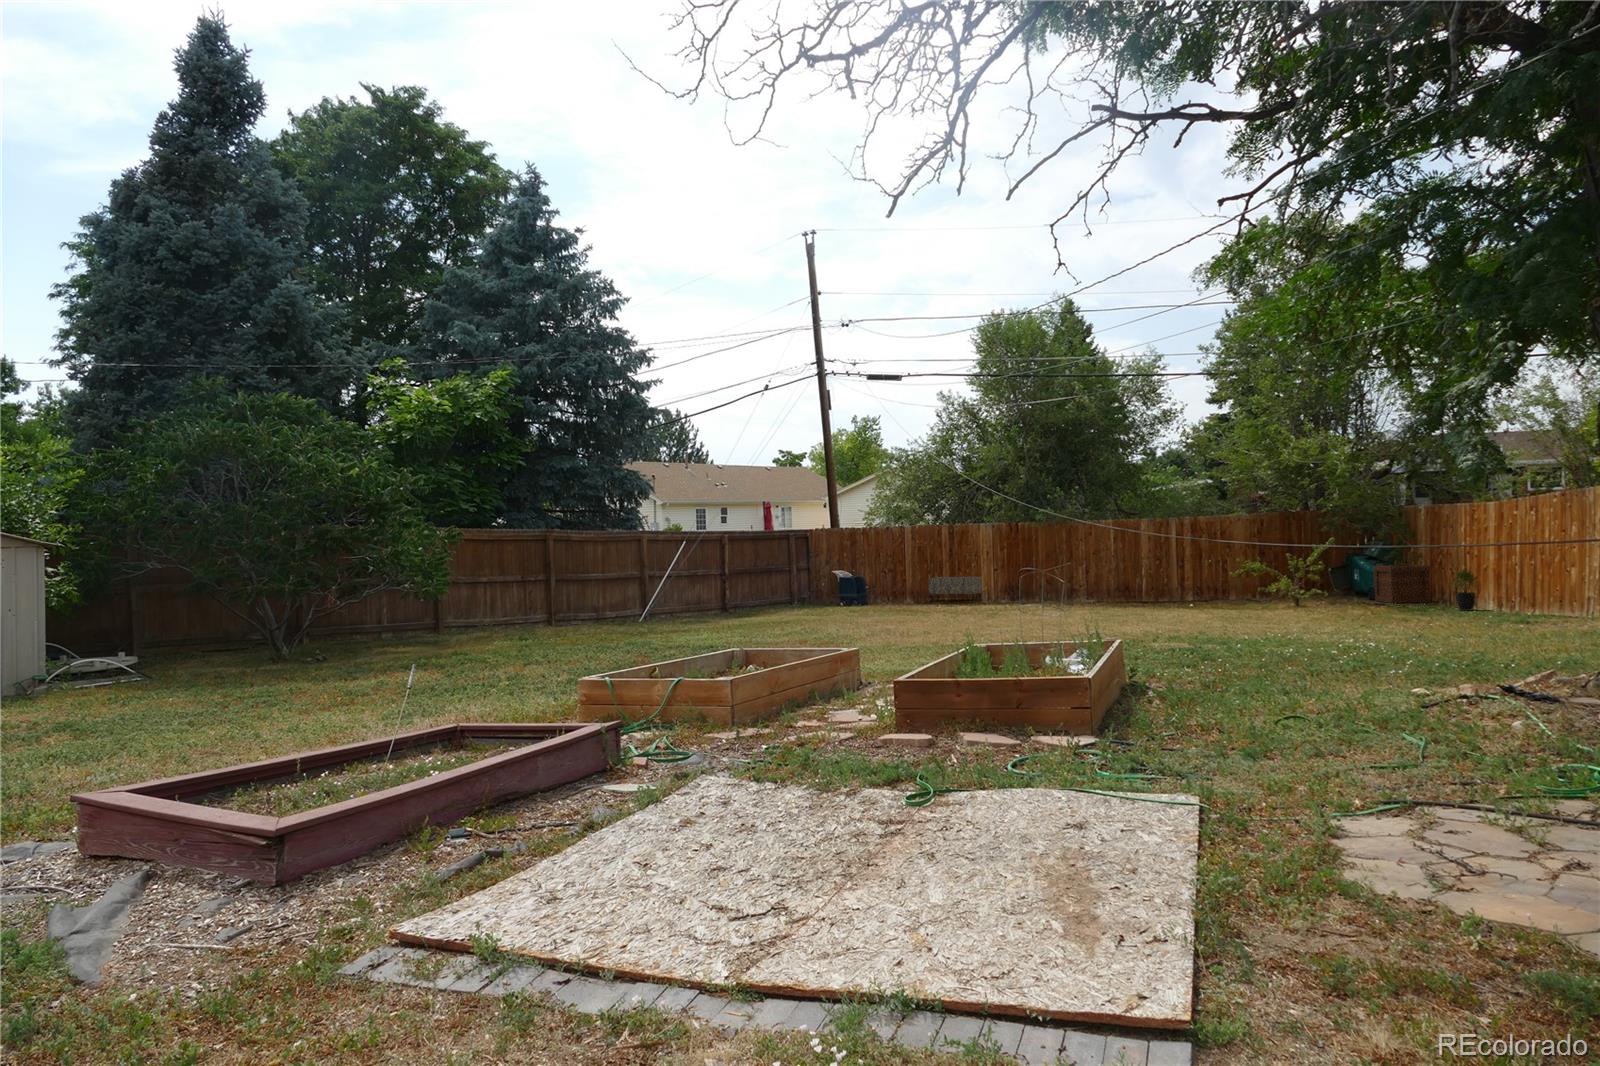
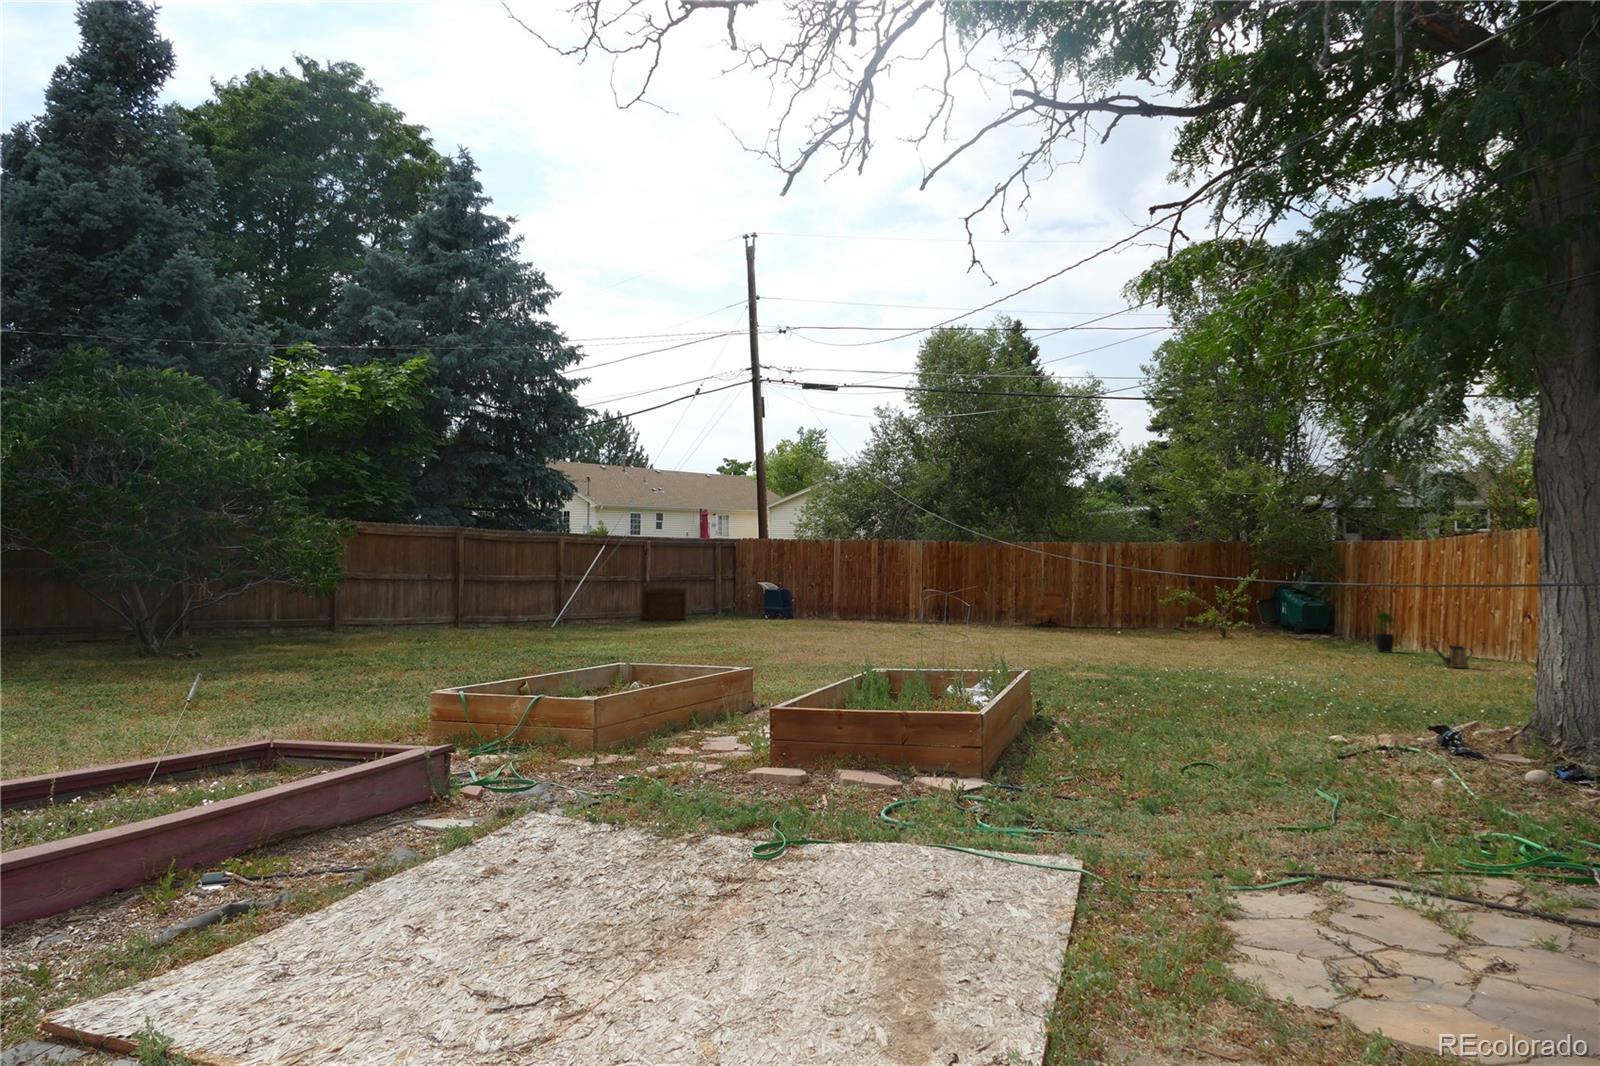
lounge chair: none [1107,564,1139,602] -> present [1034,590,1065,627]
wooden crate: present [1374,564,1431,603] -> present [642,587,686,621]
bench: present [928,577,982,601] -> none [854,595,909,621]
watering can: none [1510,598,1557,622] -> present [1429,643,1473,668]

